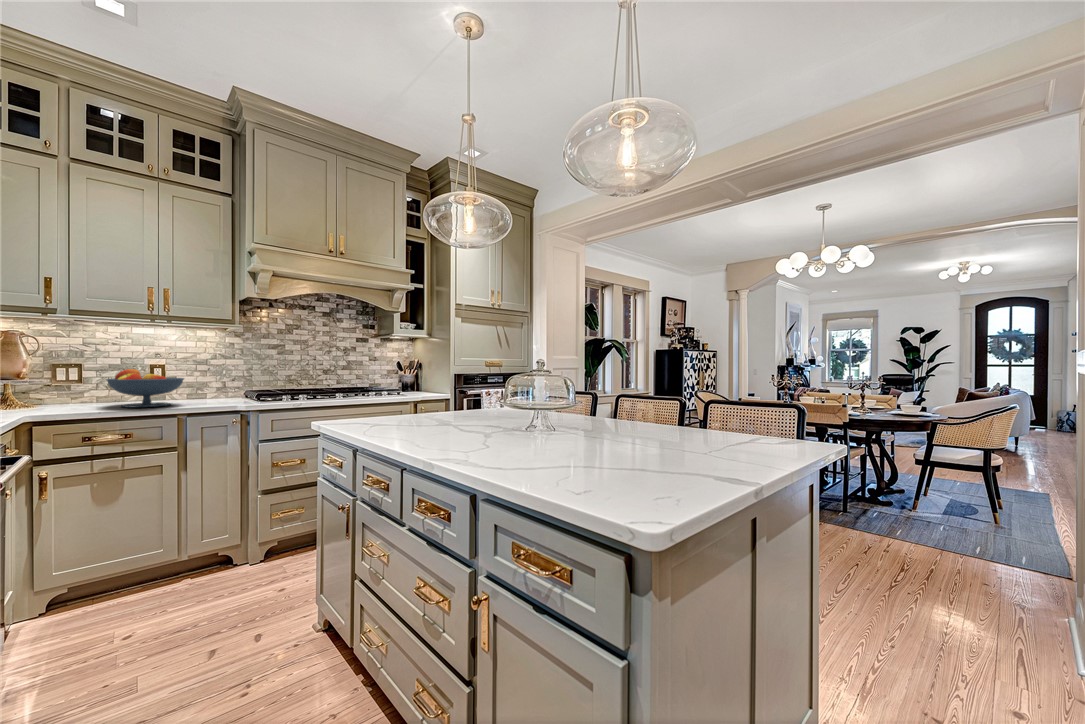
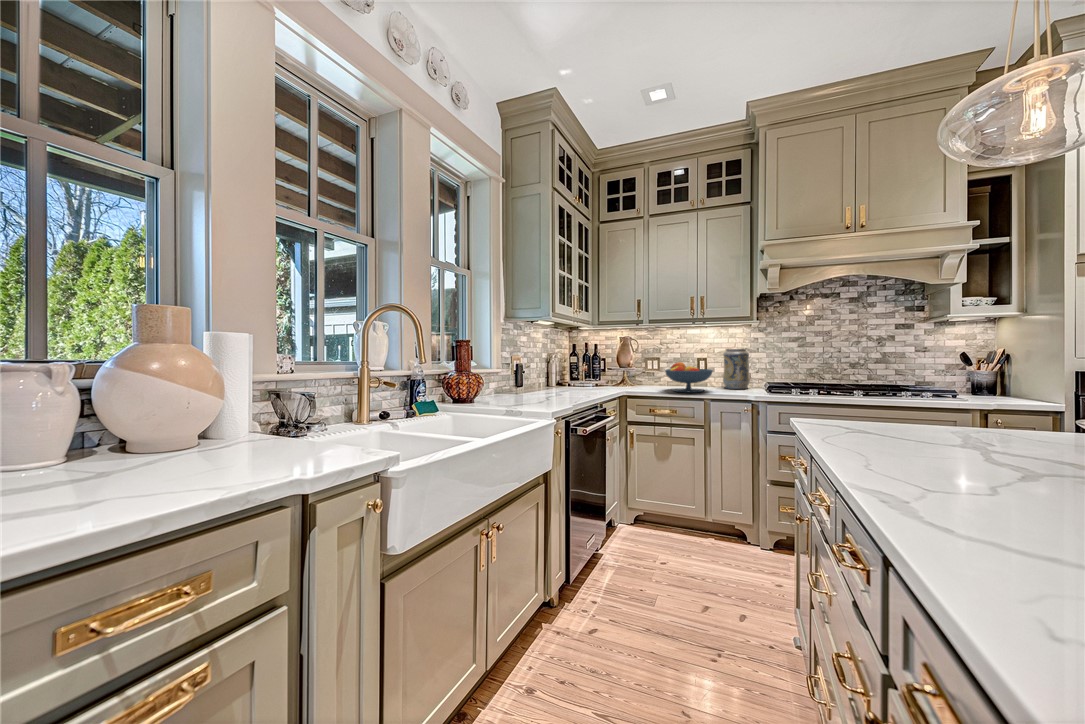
decorative vase: none [192,354,226,400] -> present [723,349,750,389]

